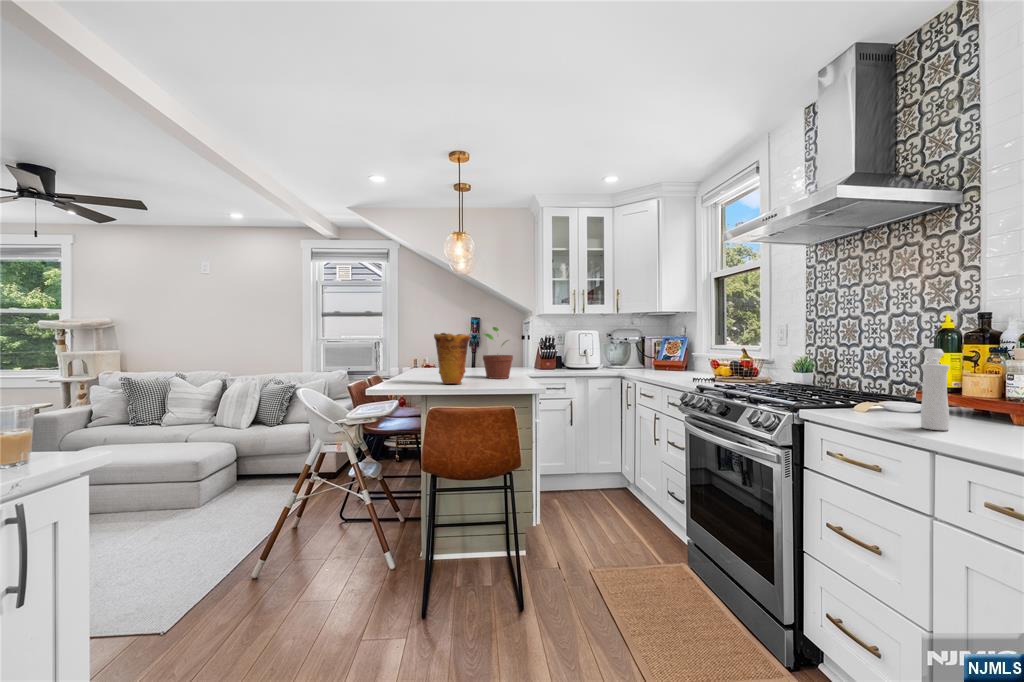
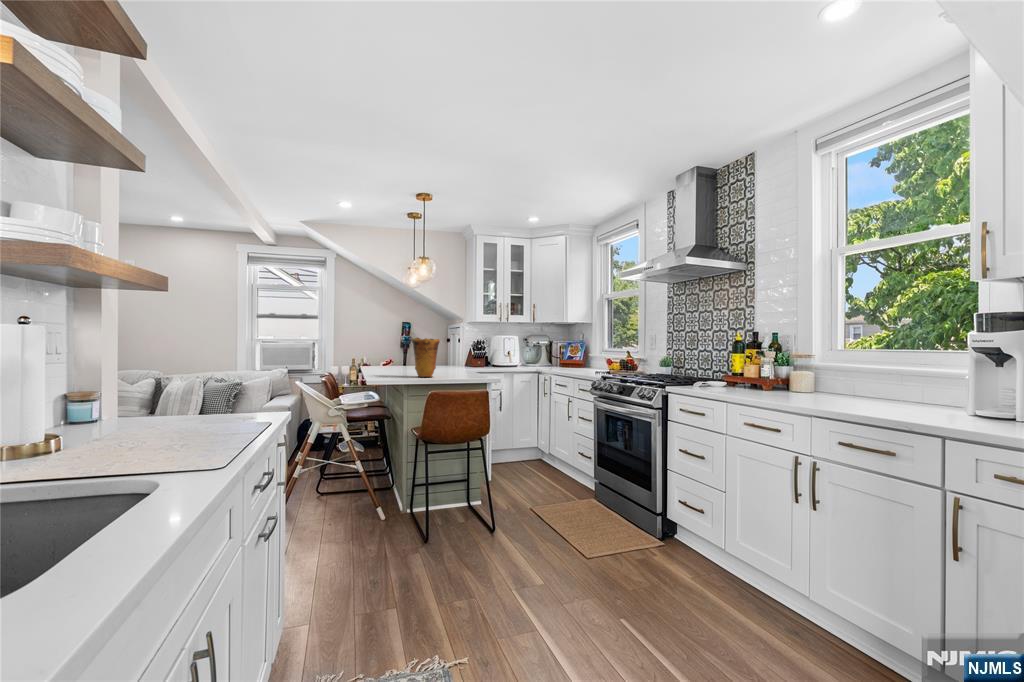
potted plant: present [483,327,513,379] -> none [439,333,464,374]
pepper mill: present [921,349,950,430] -> none [723,352,735,393]

